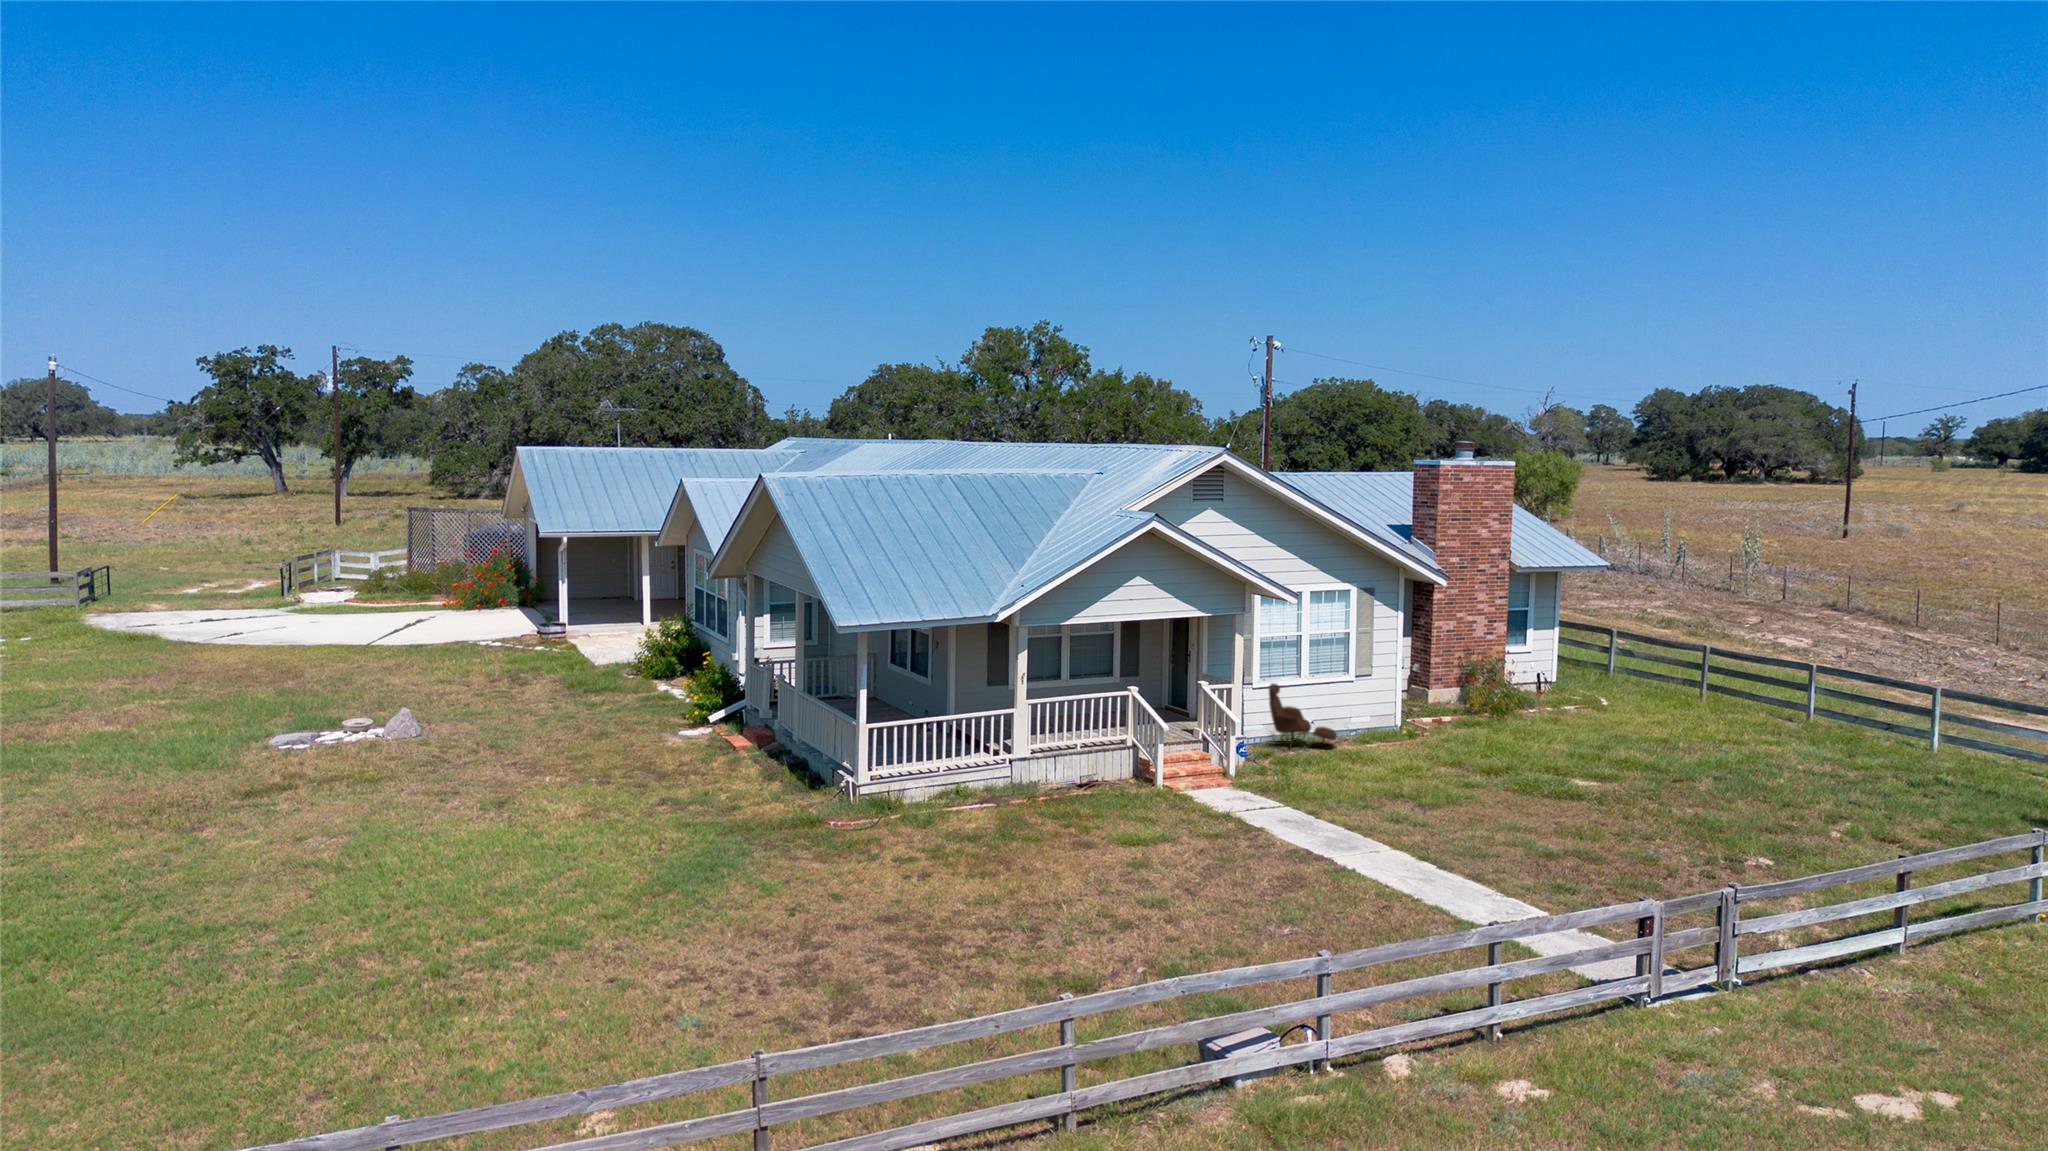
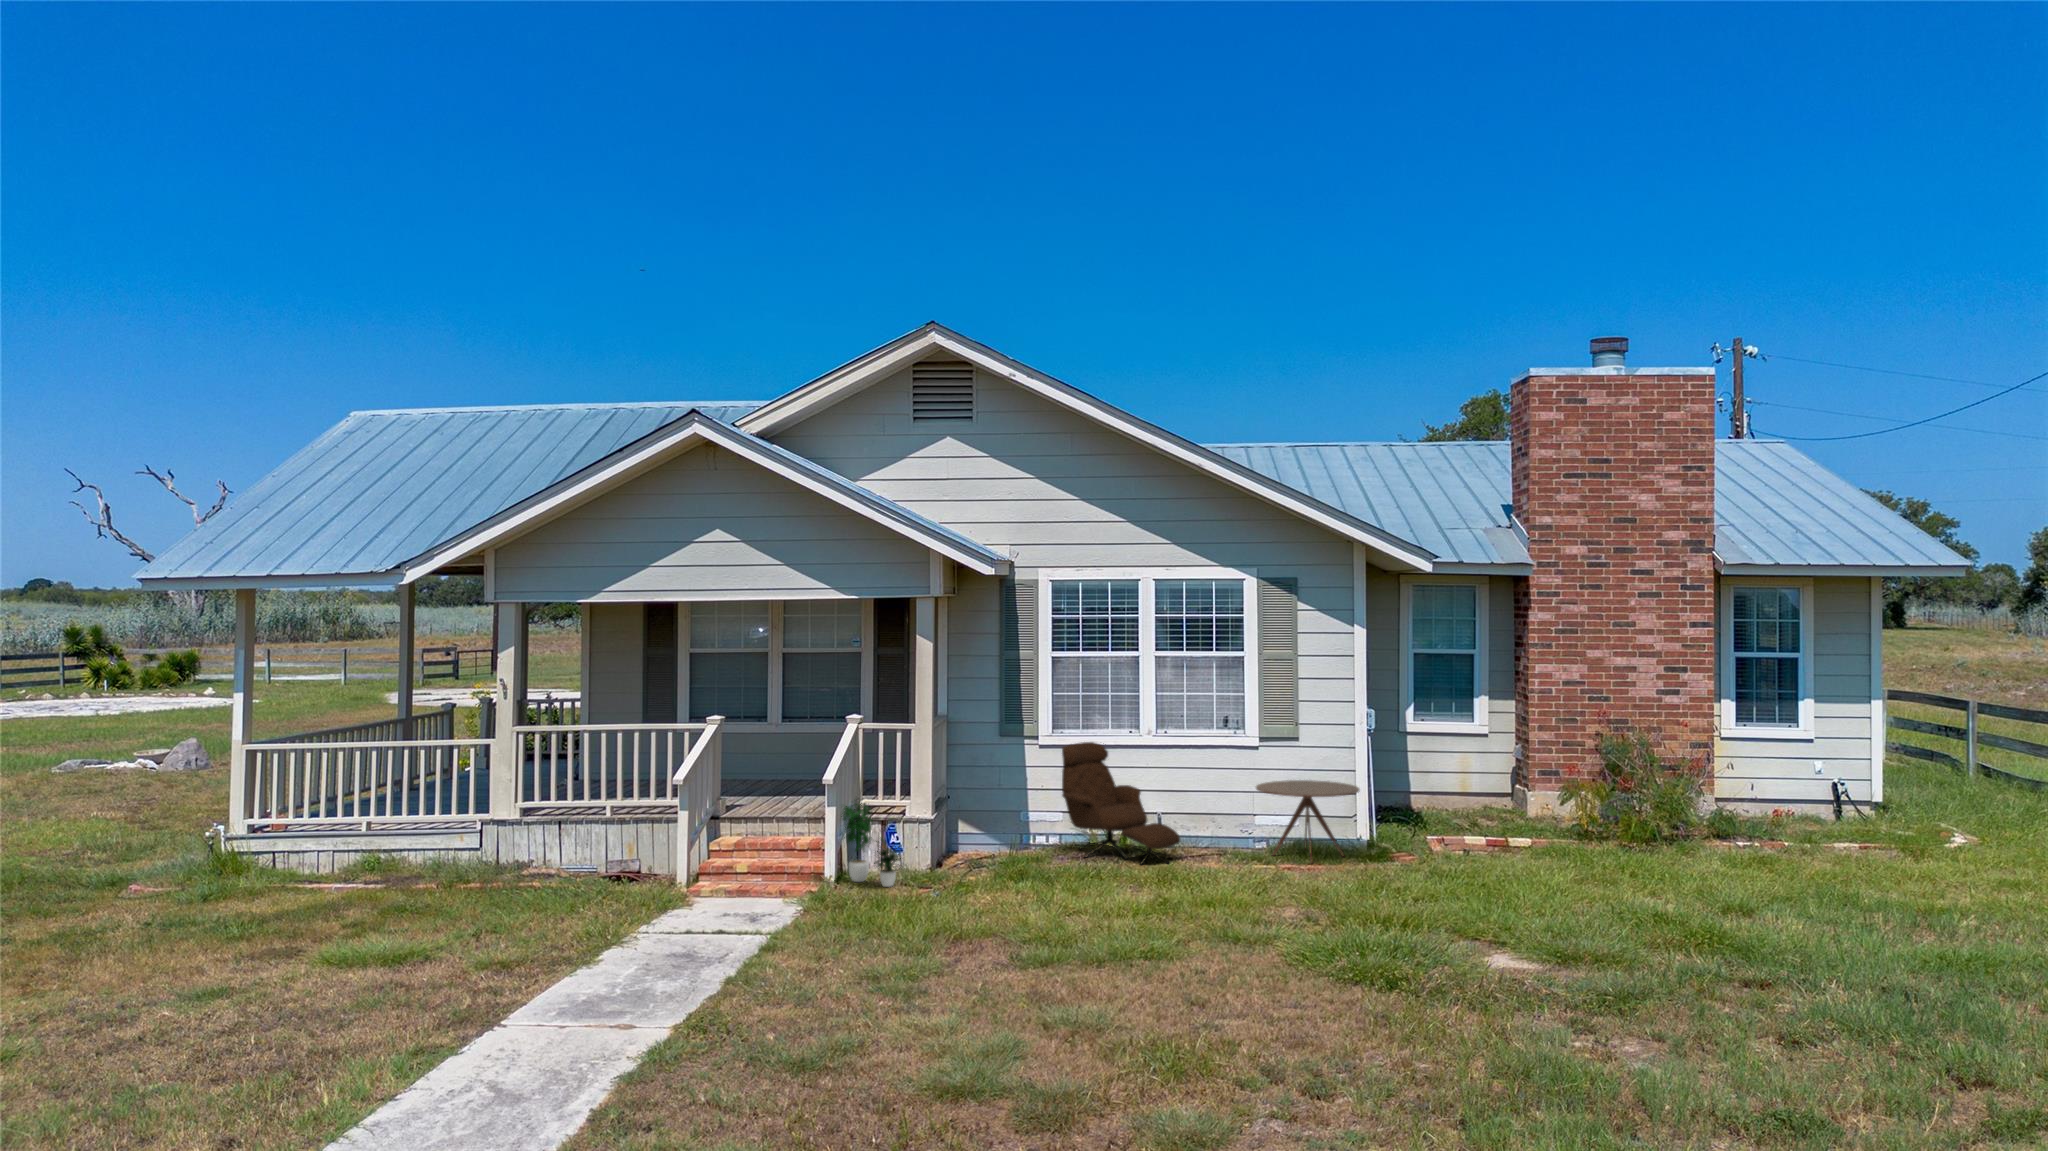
round table: none [1358,696,1414,741] -> present [1256,780,1360,863]
potted plant: none [1215,728,1258,776] -> present [841,802,902,887]

